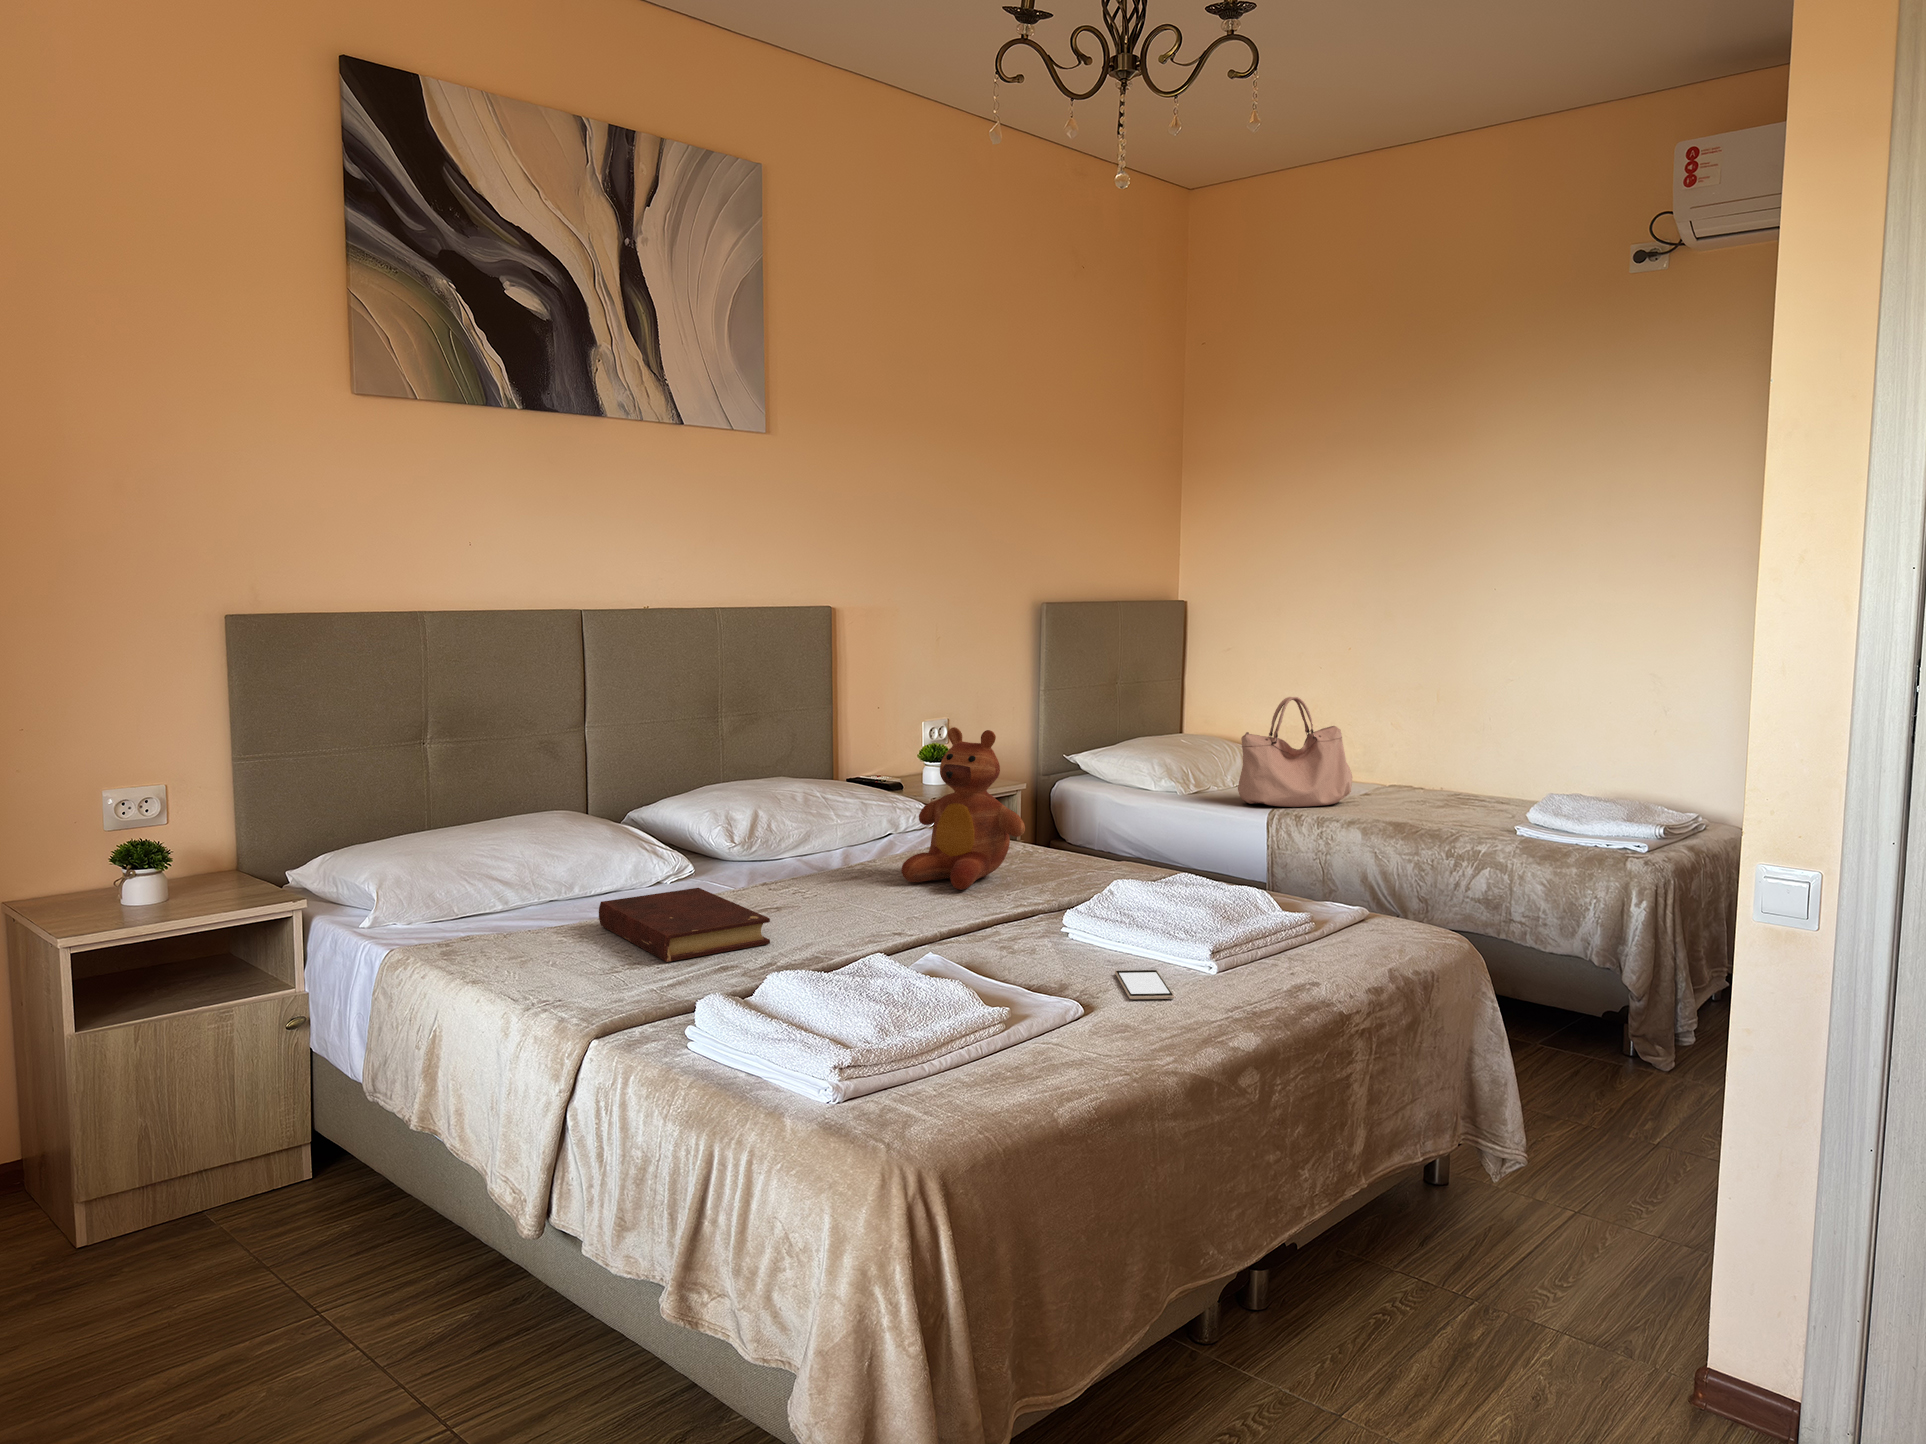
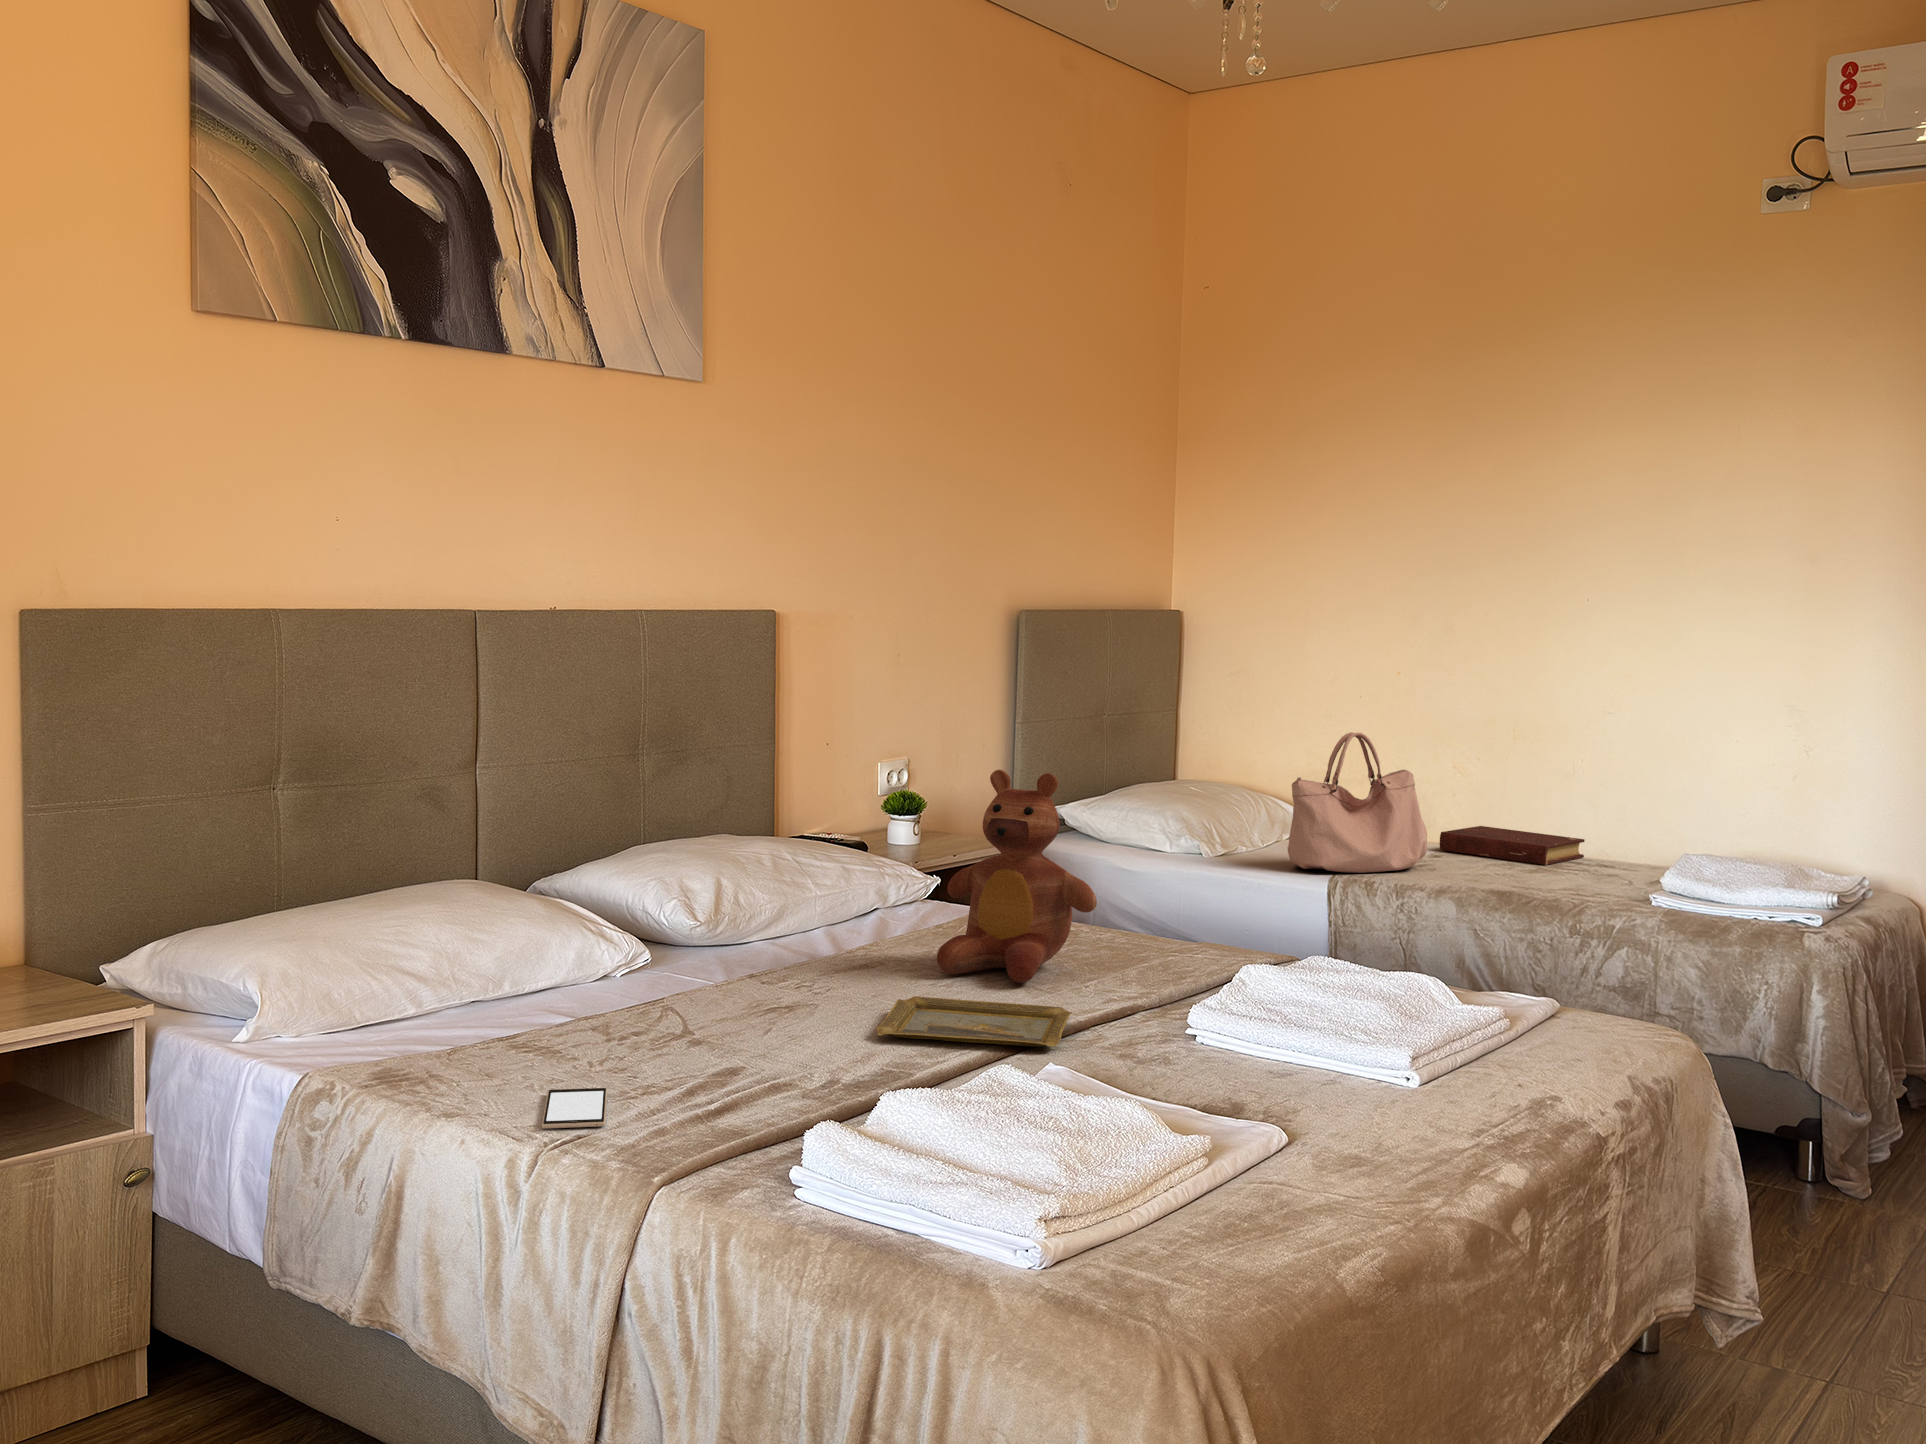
book: present [599,888,770,962] -> present [1440,826,1585,865]
tray: none [824,899,980,939] -> present [876,996,1072,1047]
smartphone: present [1115,970,1174,999] -> present [542,1088,607,1128]

